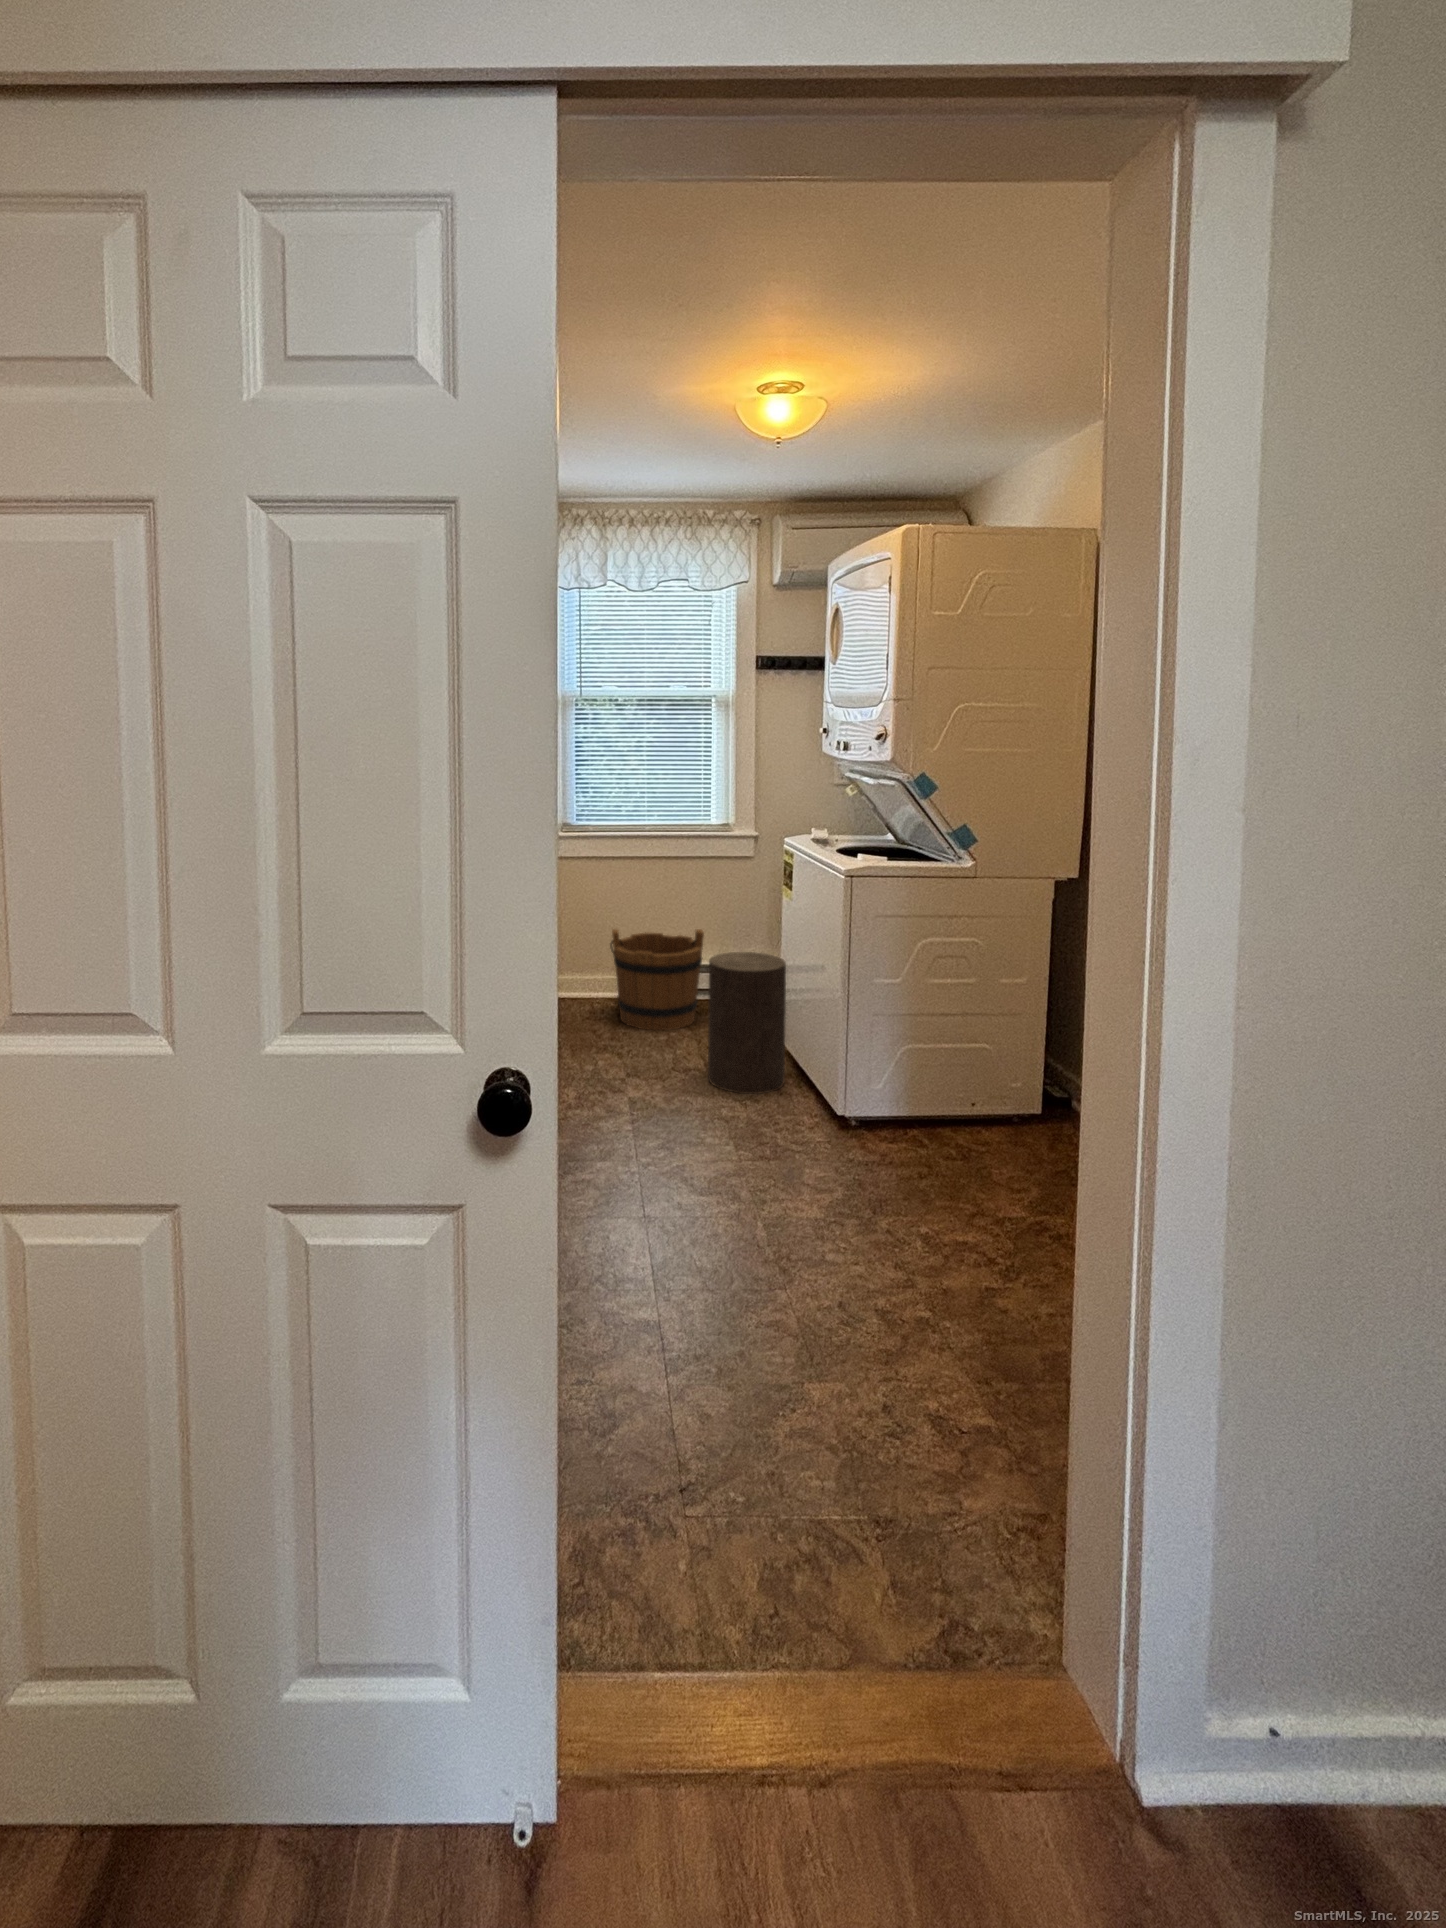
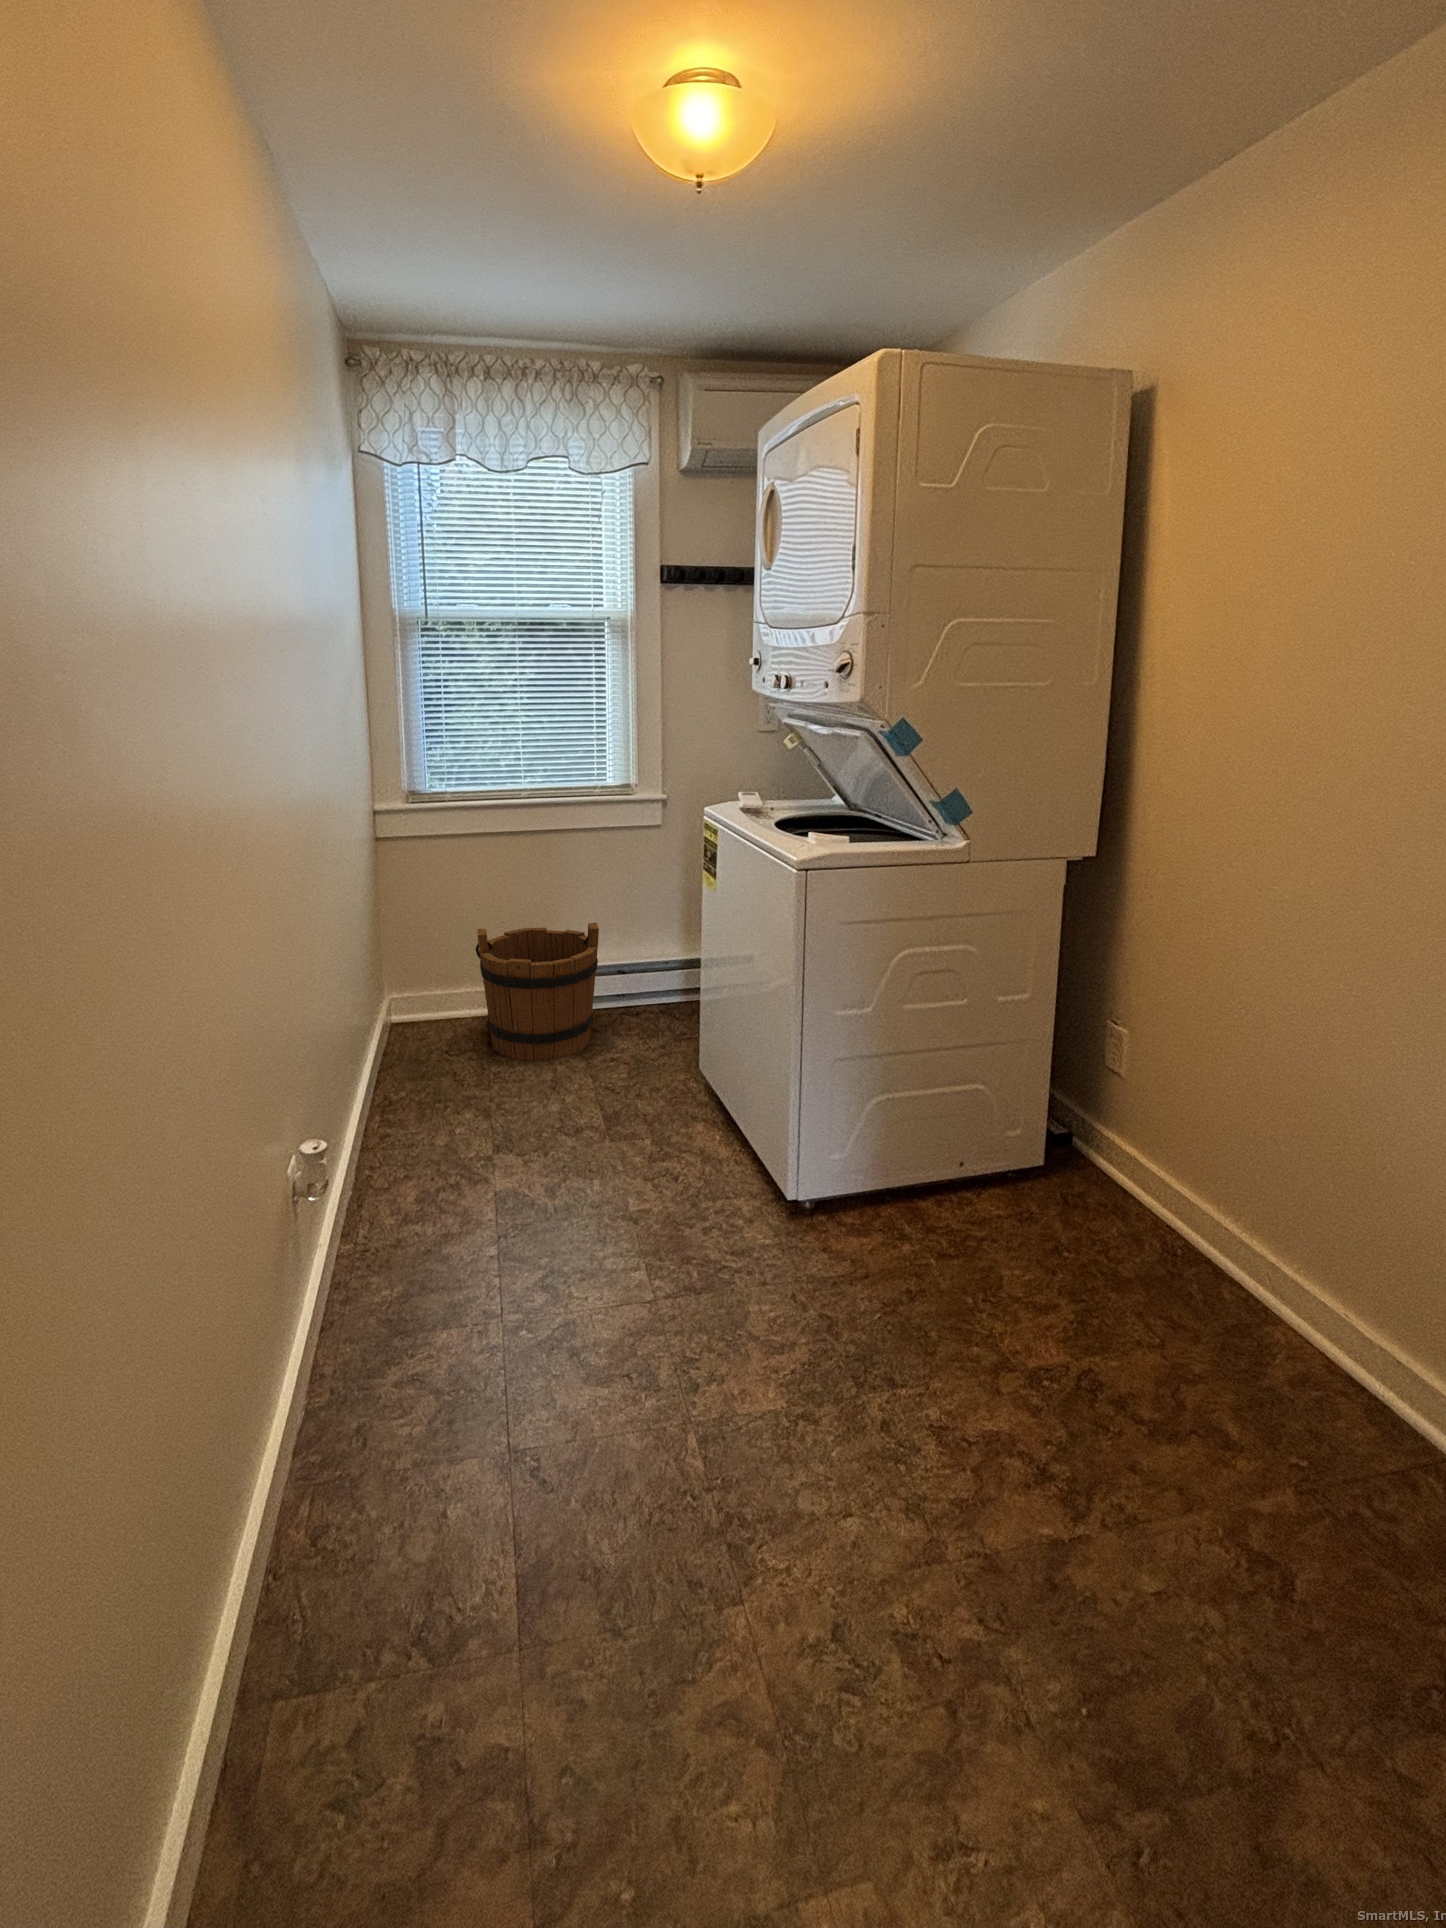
stool: present [708,952,786,1094] -> none [603,964,709,1164]

